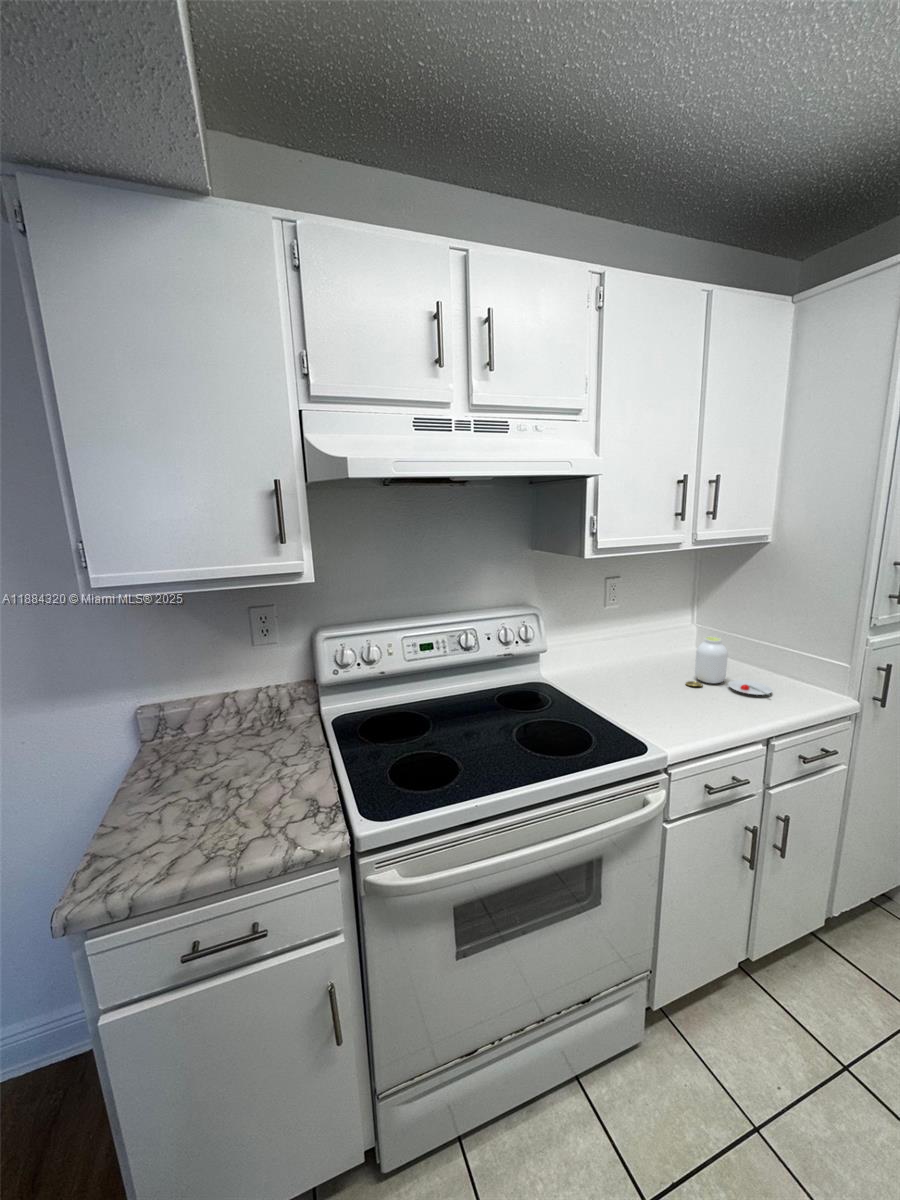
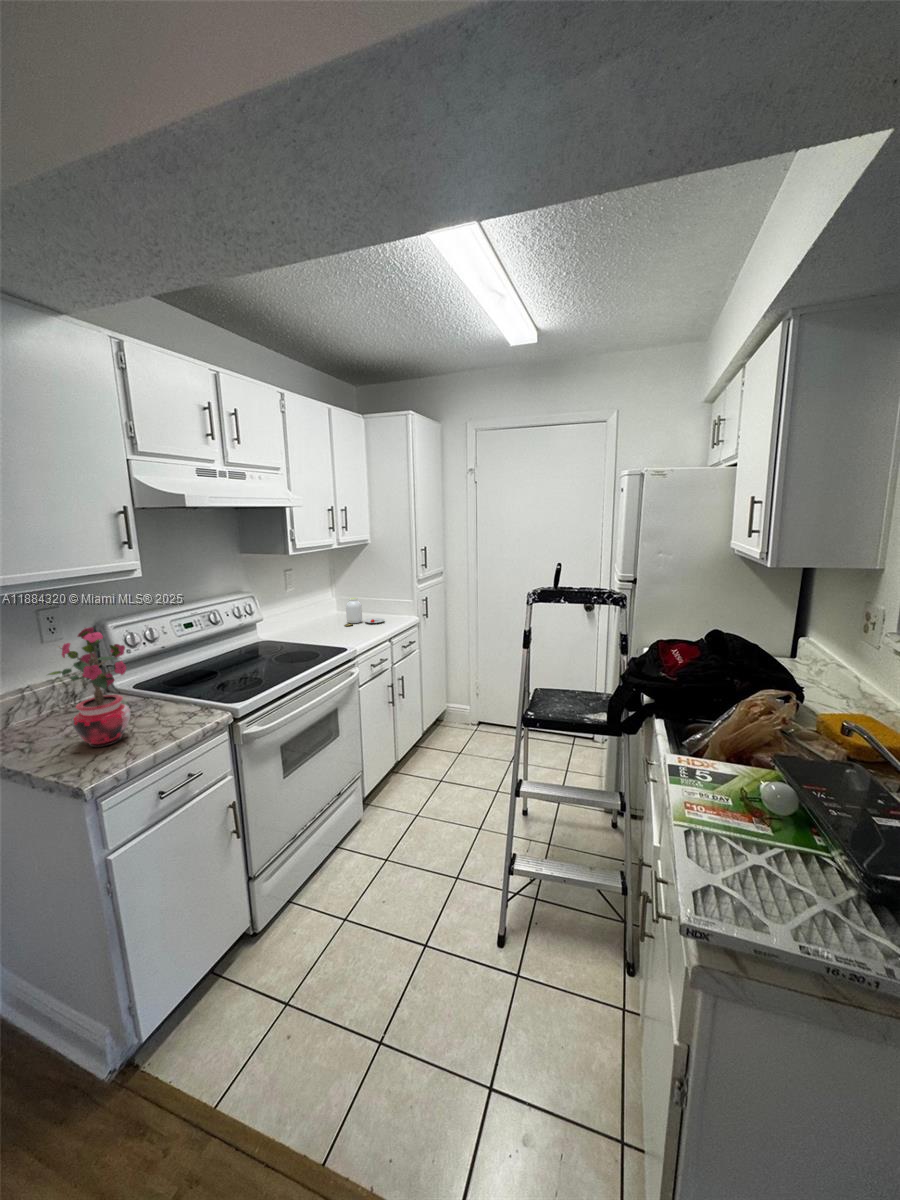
potted plant: none [138,653,243,824] -> present [48,627,130,747]

